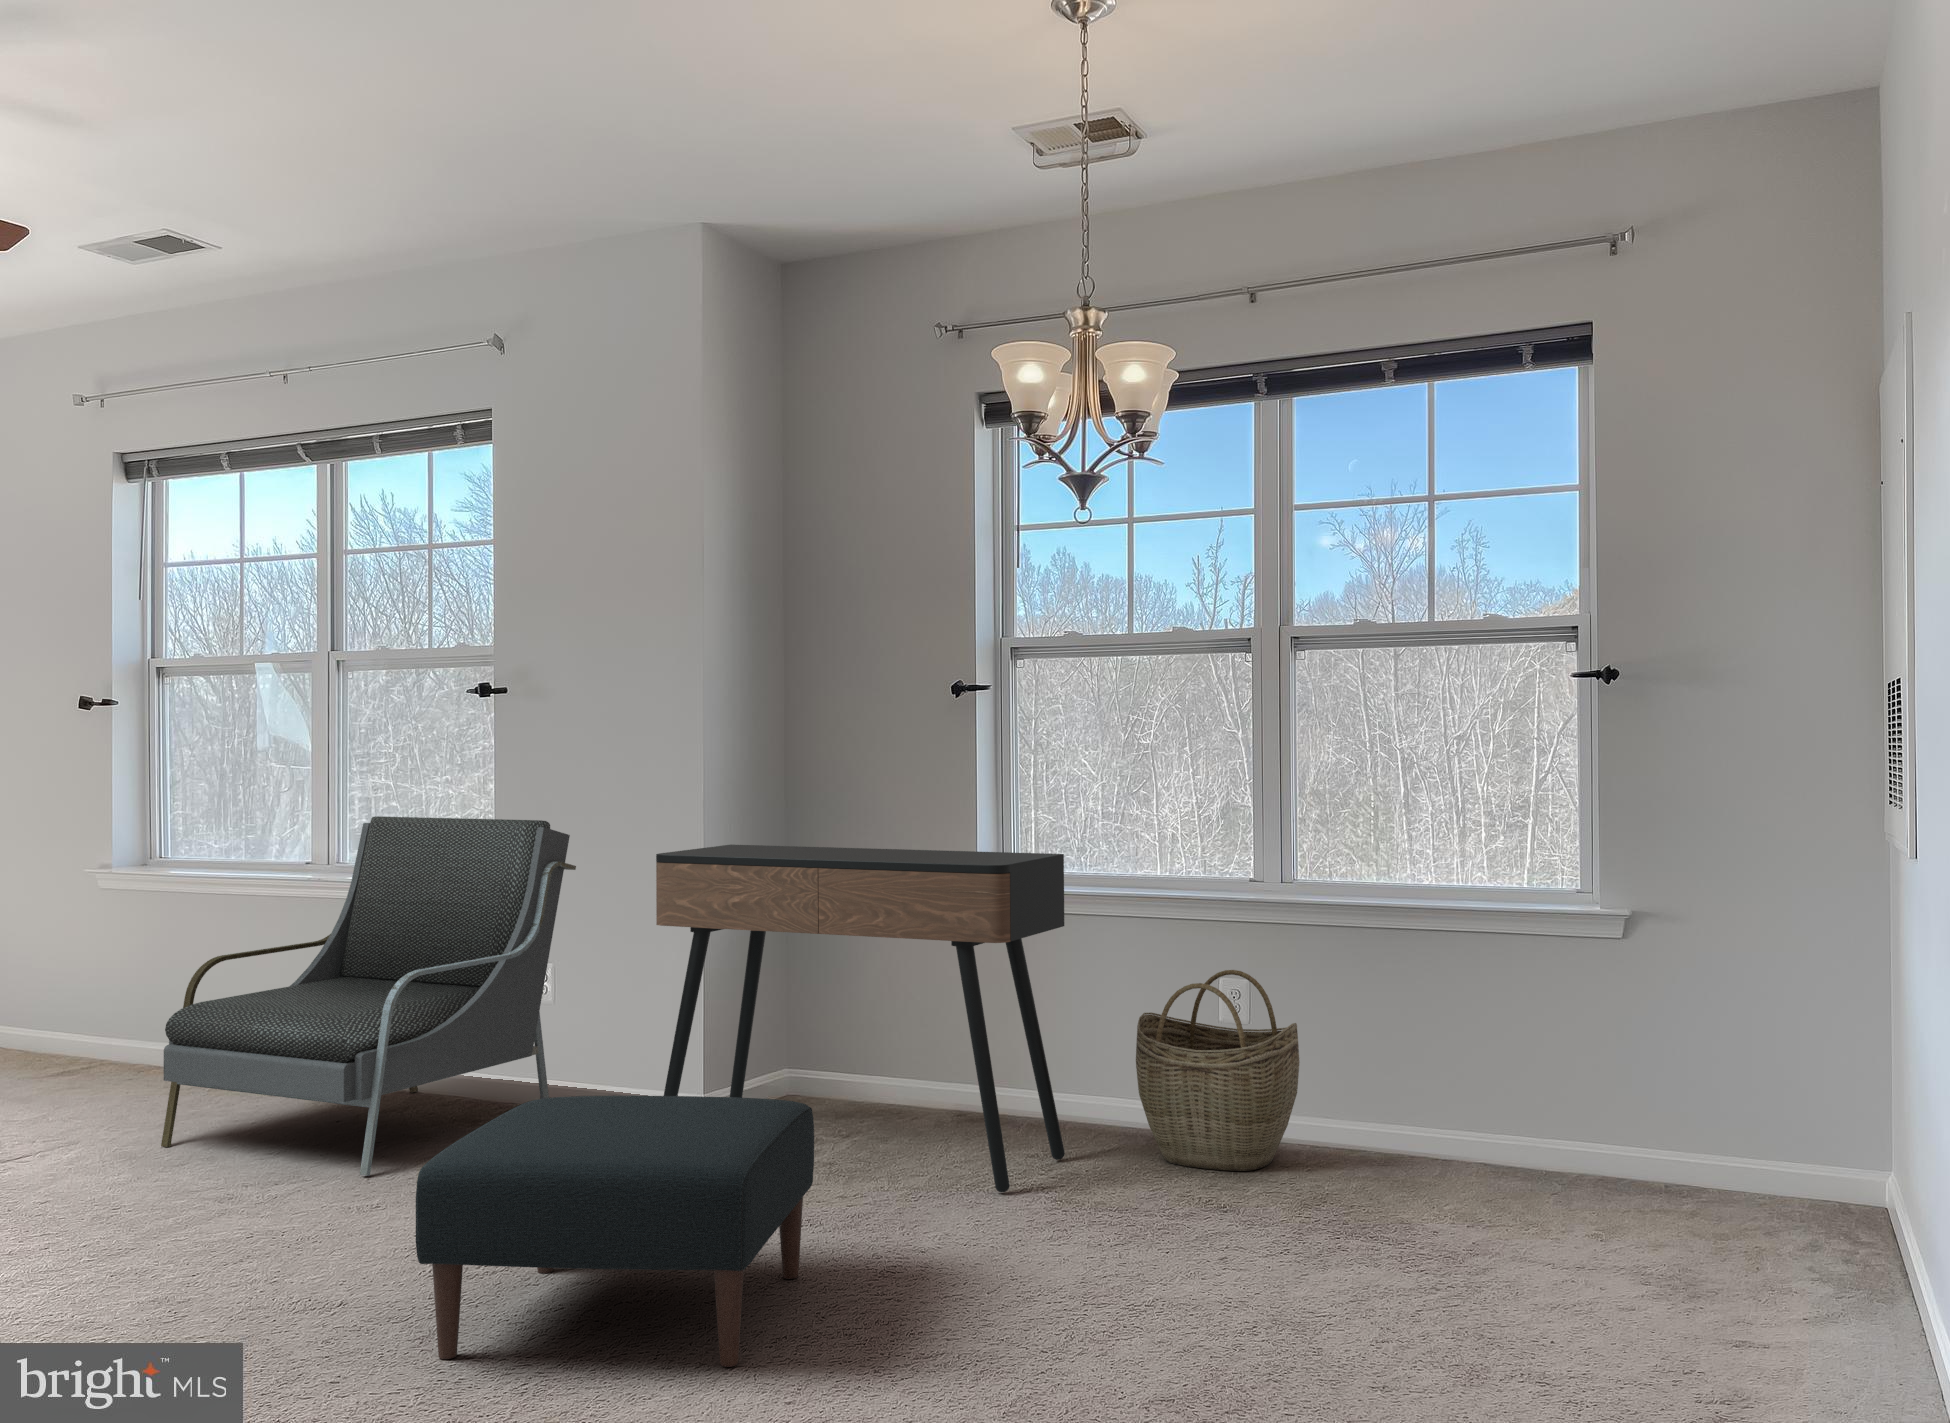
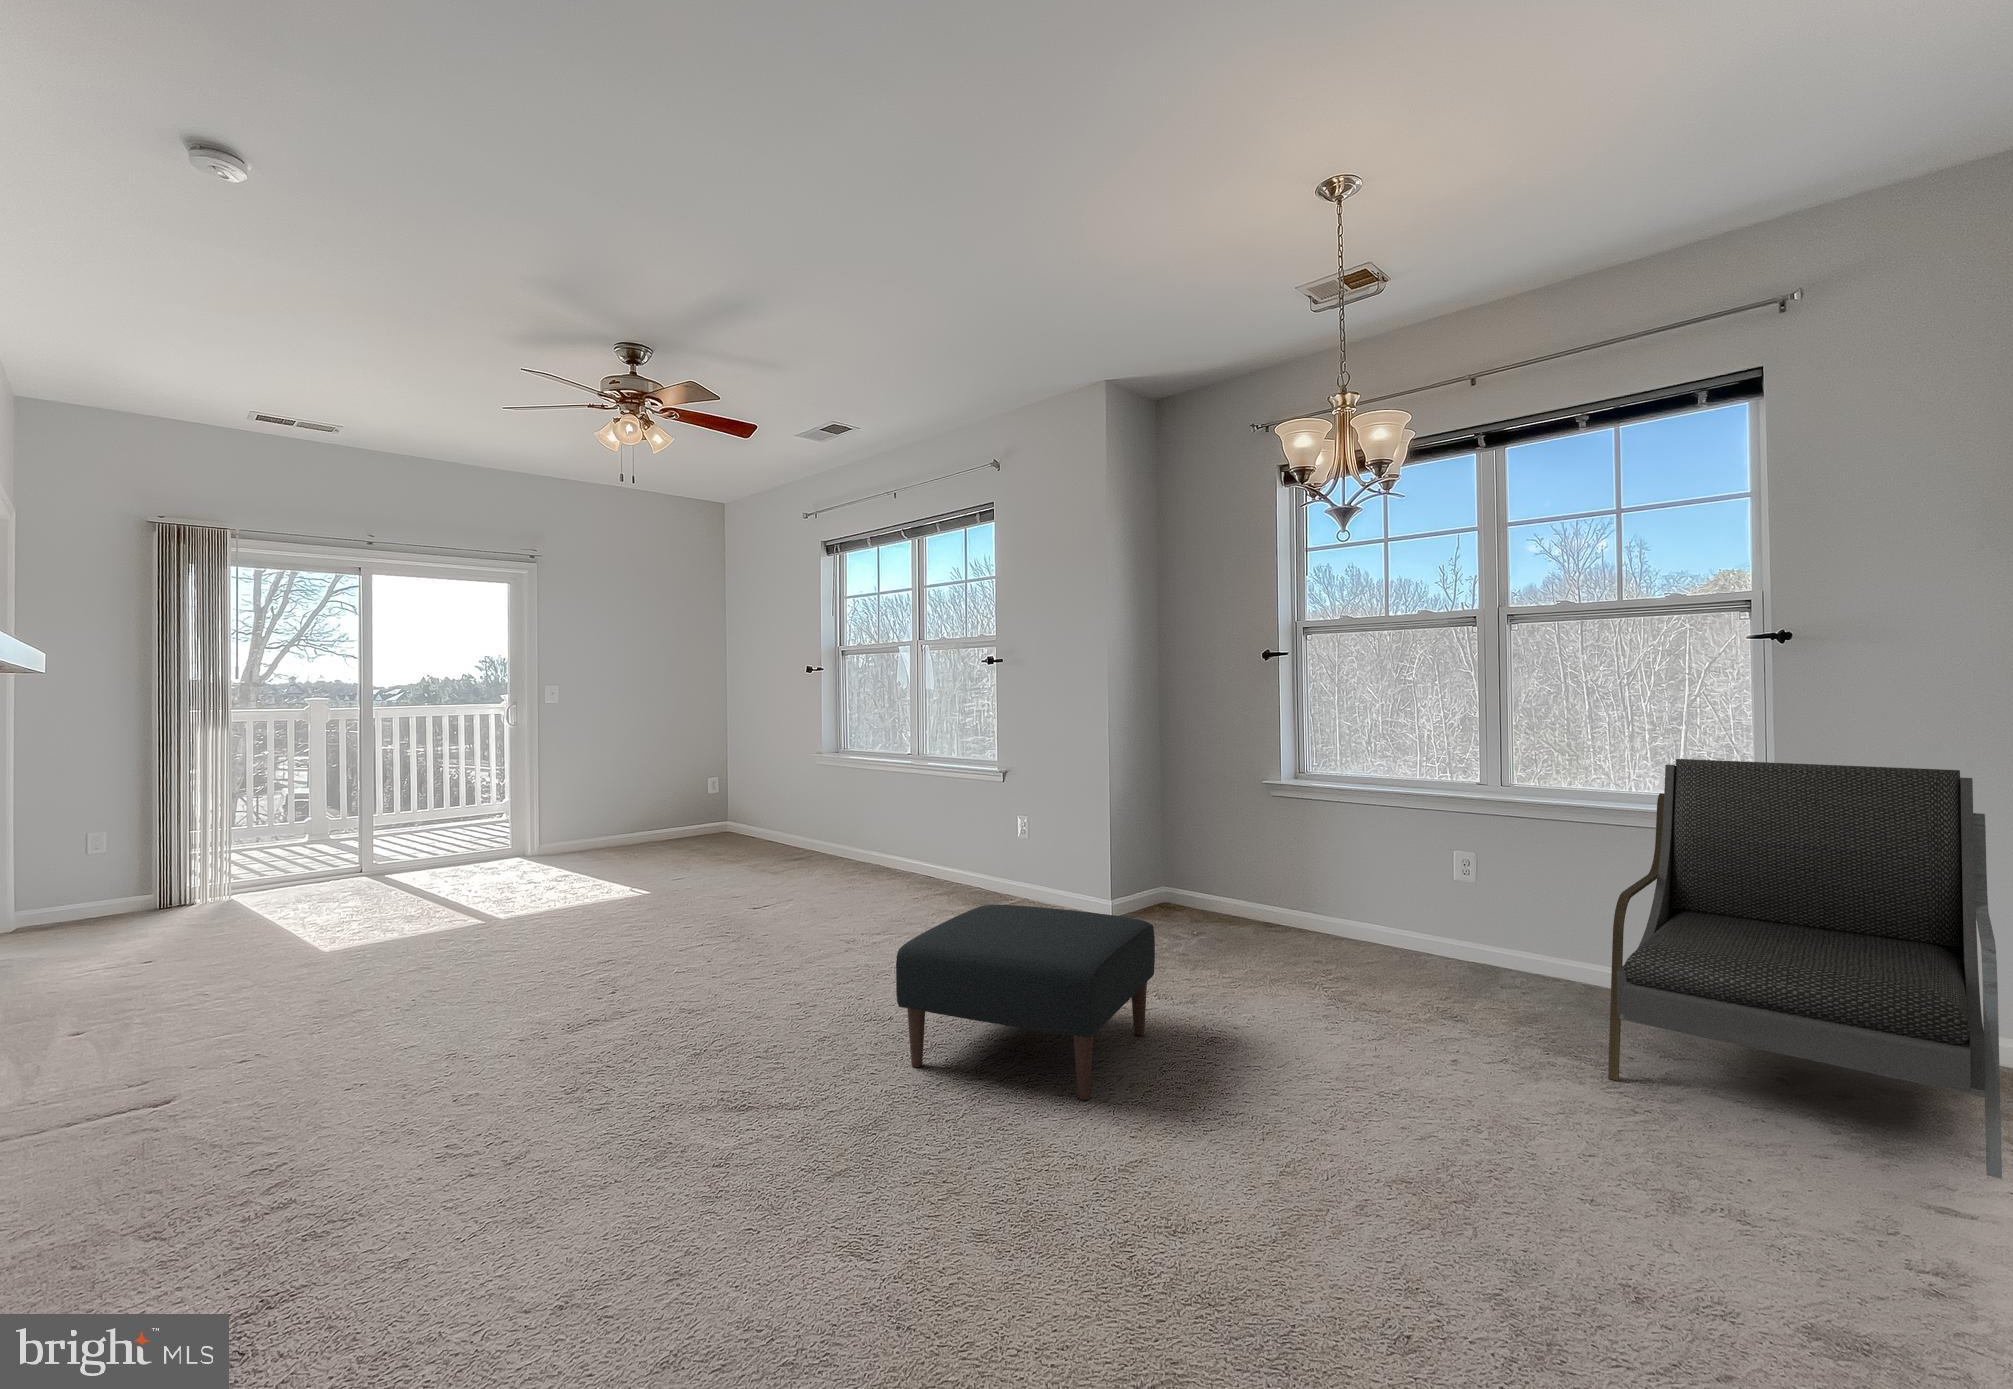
armchair: present [161,816,576,1176] -> present [1608,759,2002,1179]
console table: present [656,845,1065,1192] -> none [1078,752,1338,986]
woven basket: present [1136,970,1300,1171] -> none [1389,845,1512,987]

